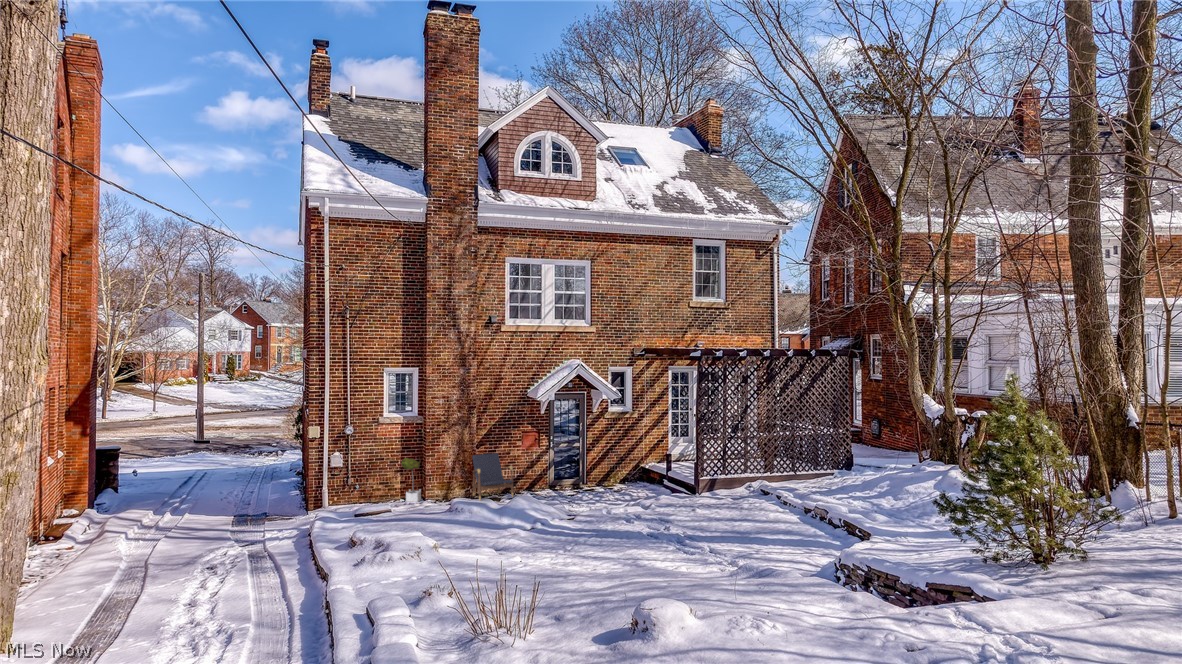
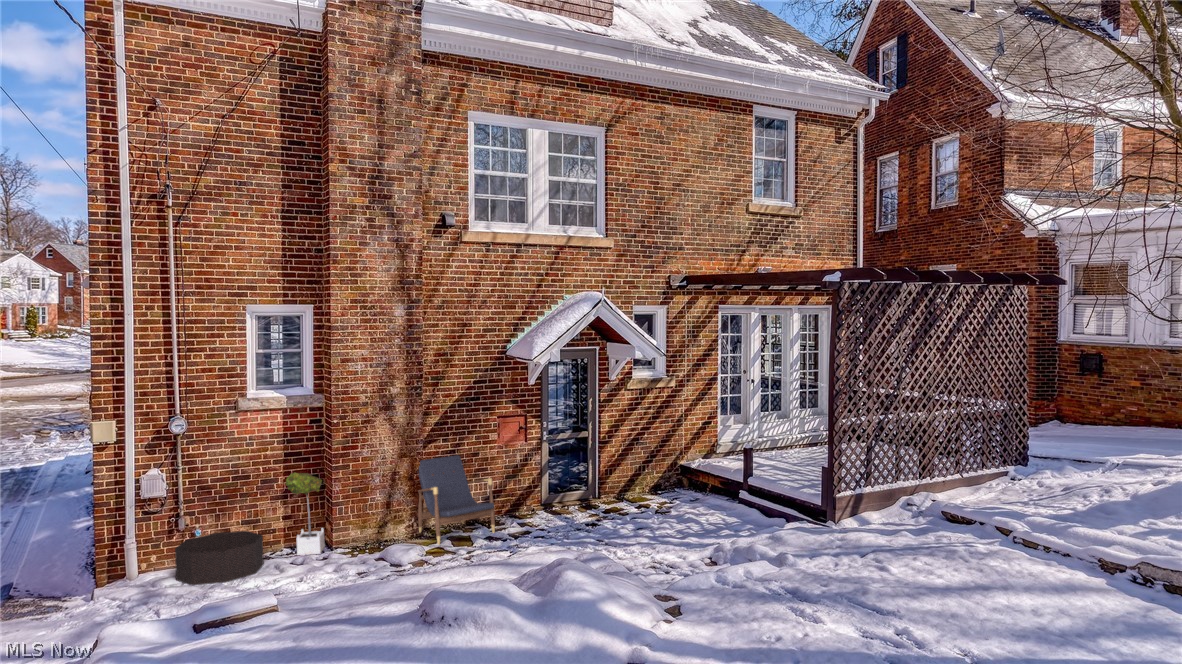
basket: none [345,487,388,511] -> present [175,531,264,585]

